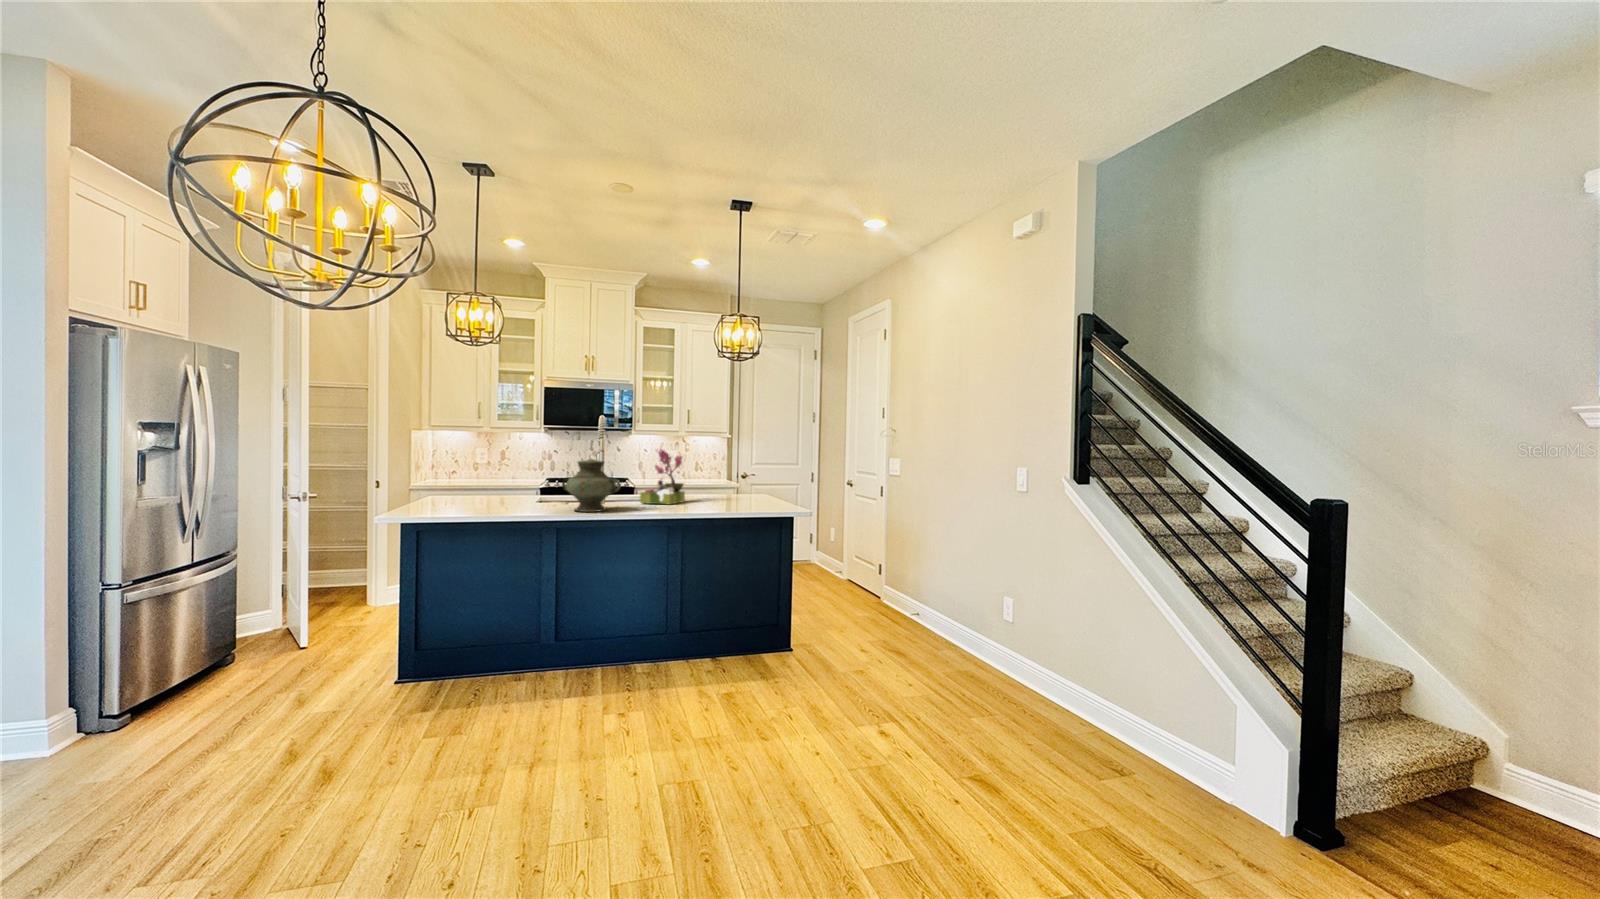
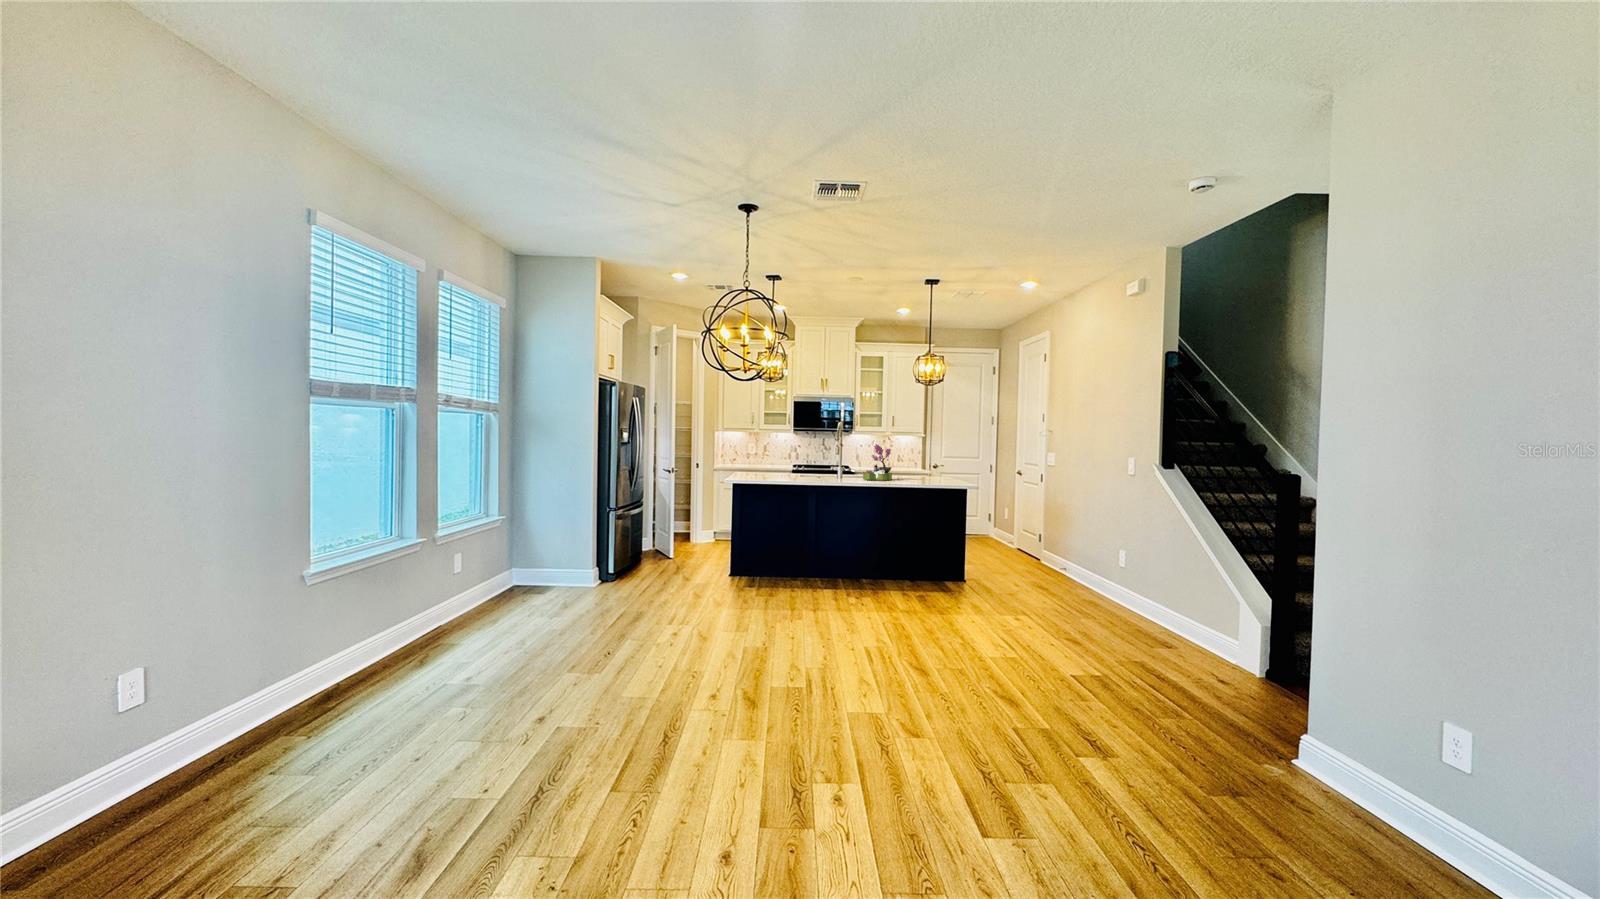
vase: present [562,459,621,512] -> none [816,450,852,483]

